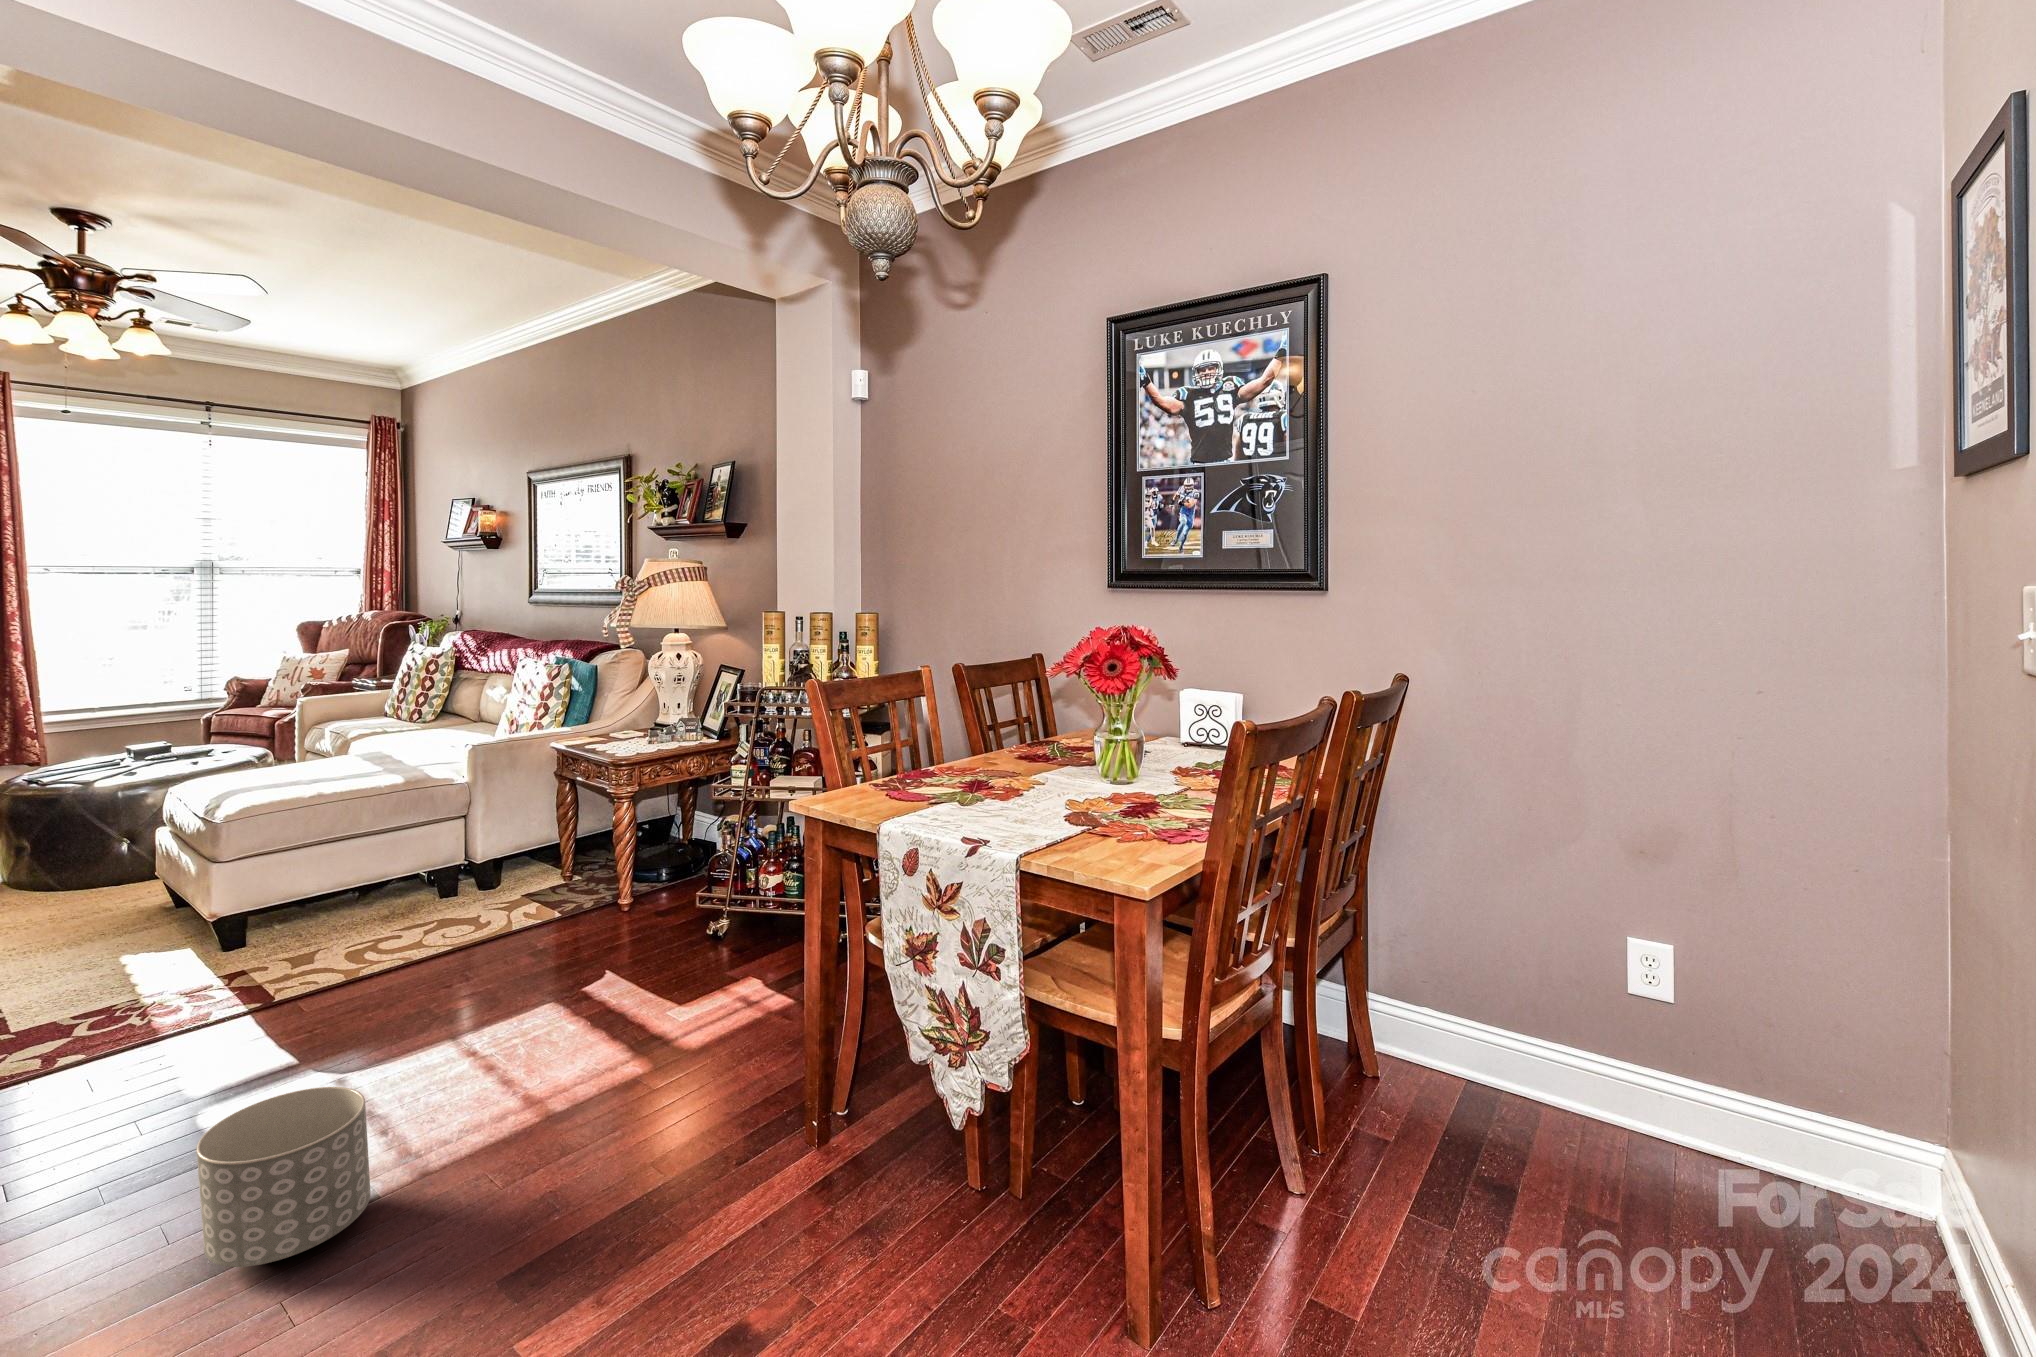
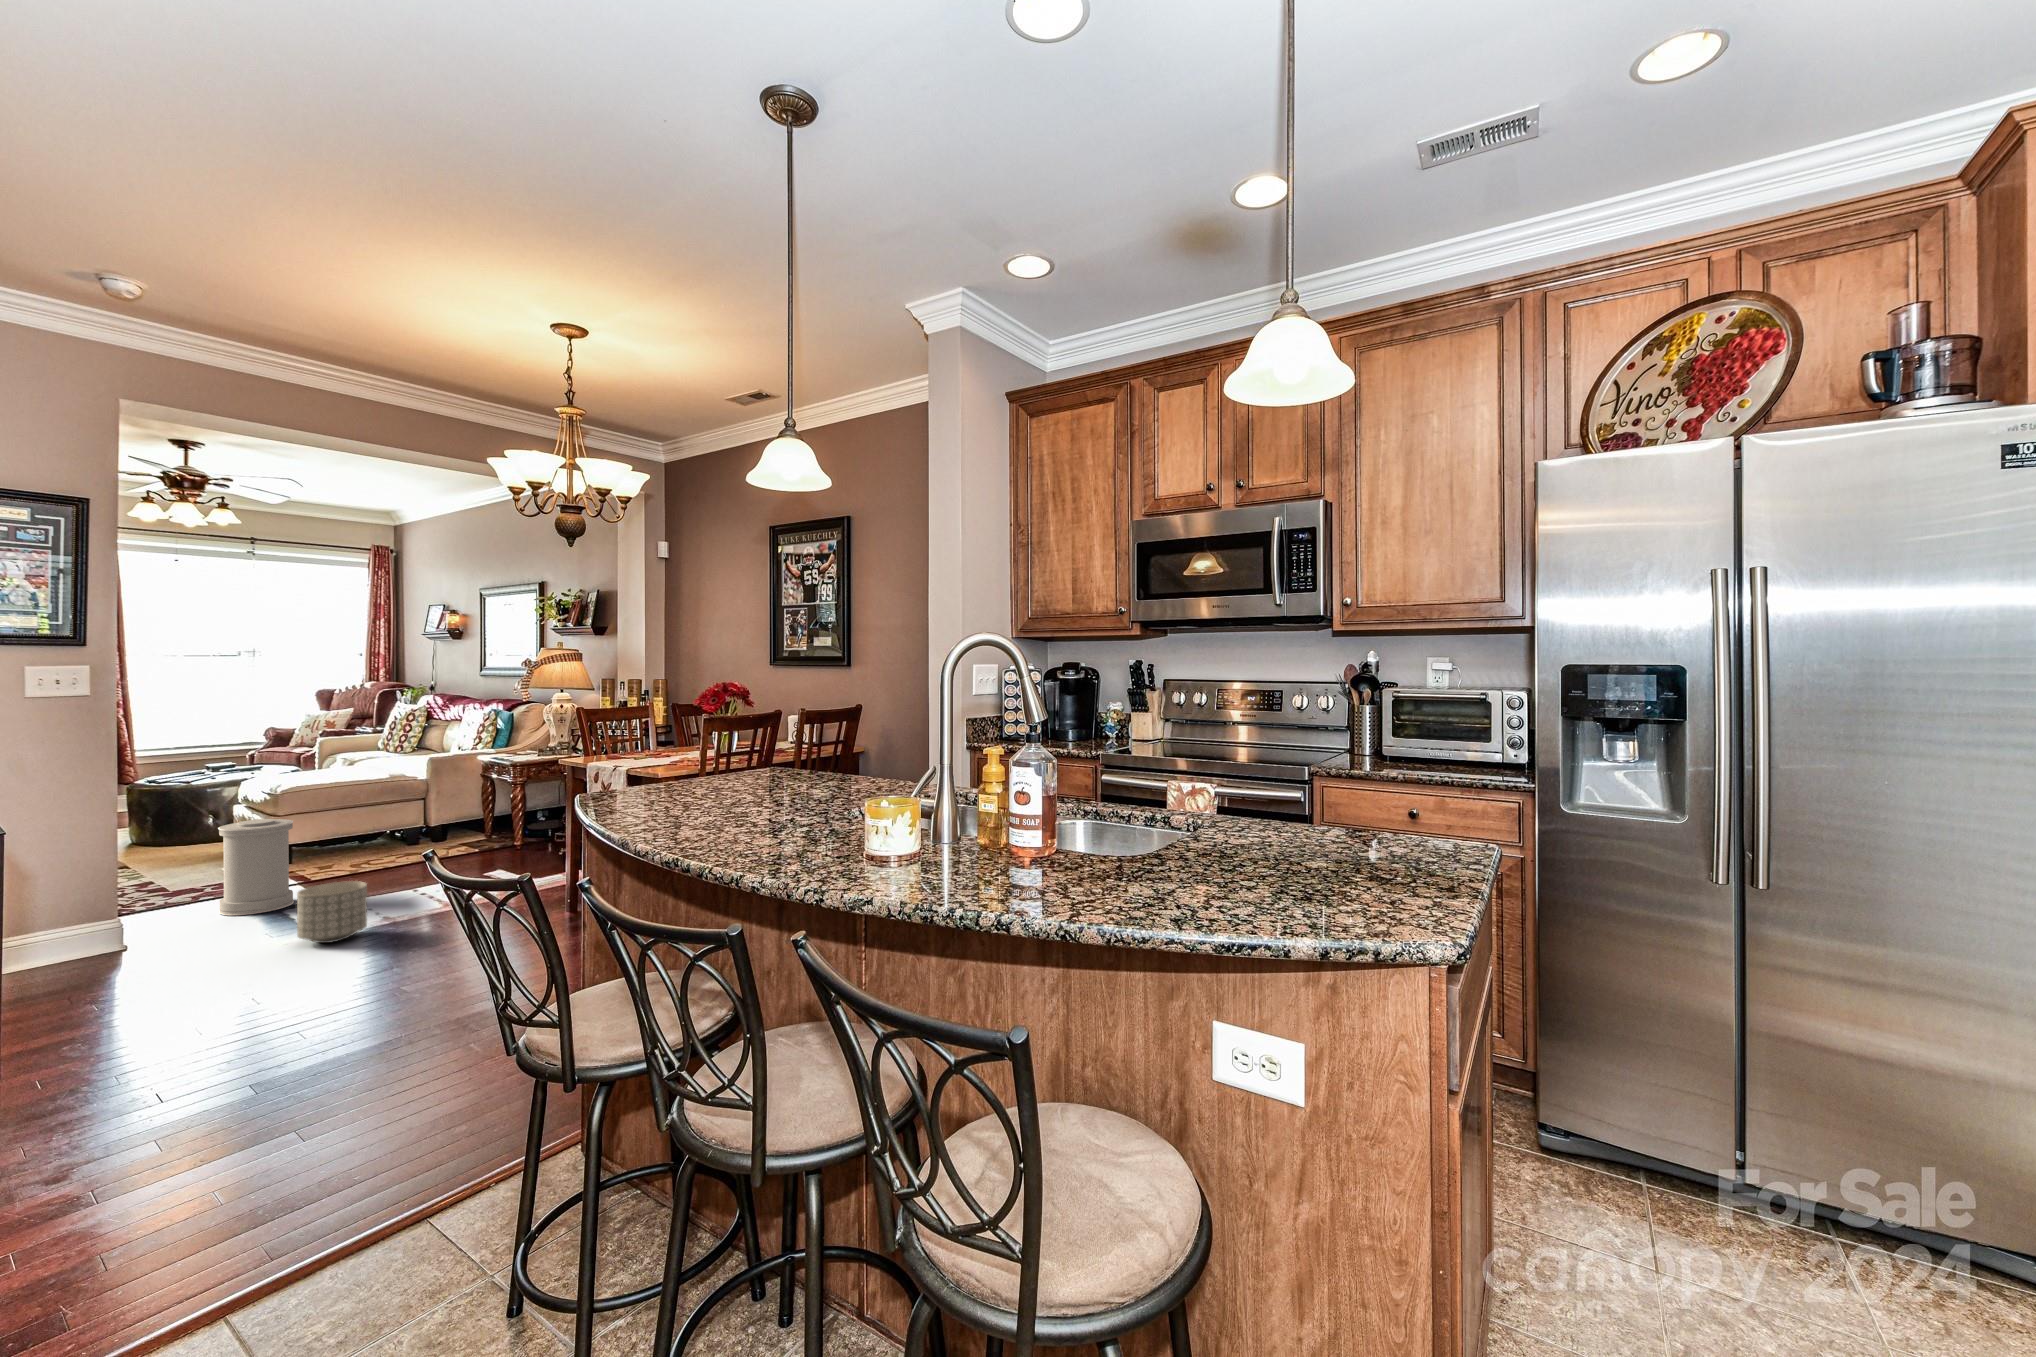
trash can: none [52,899,228,1119] -> present [218,819,294,915]

